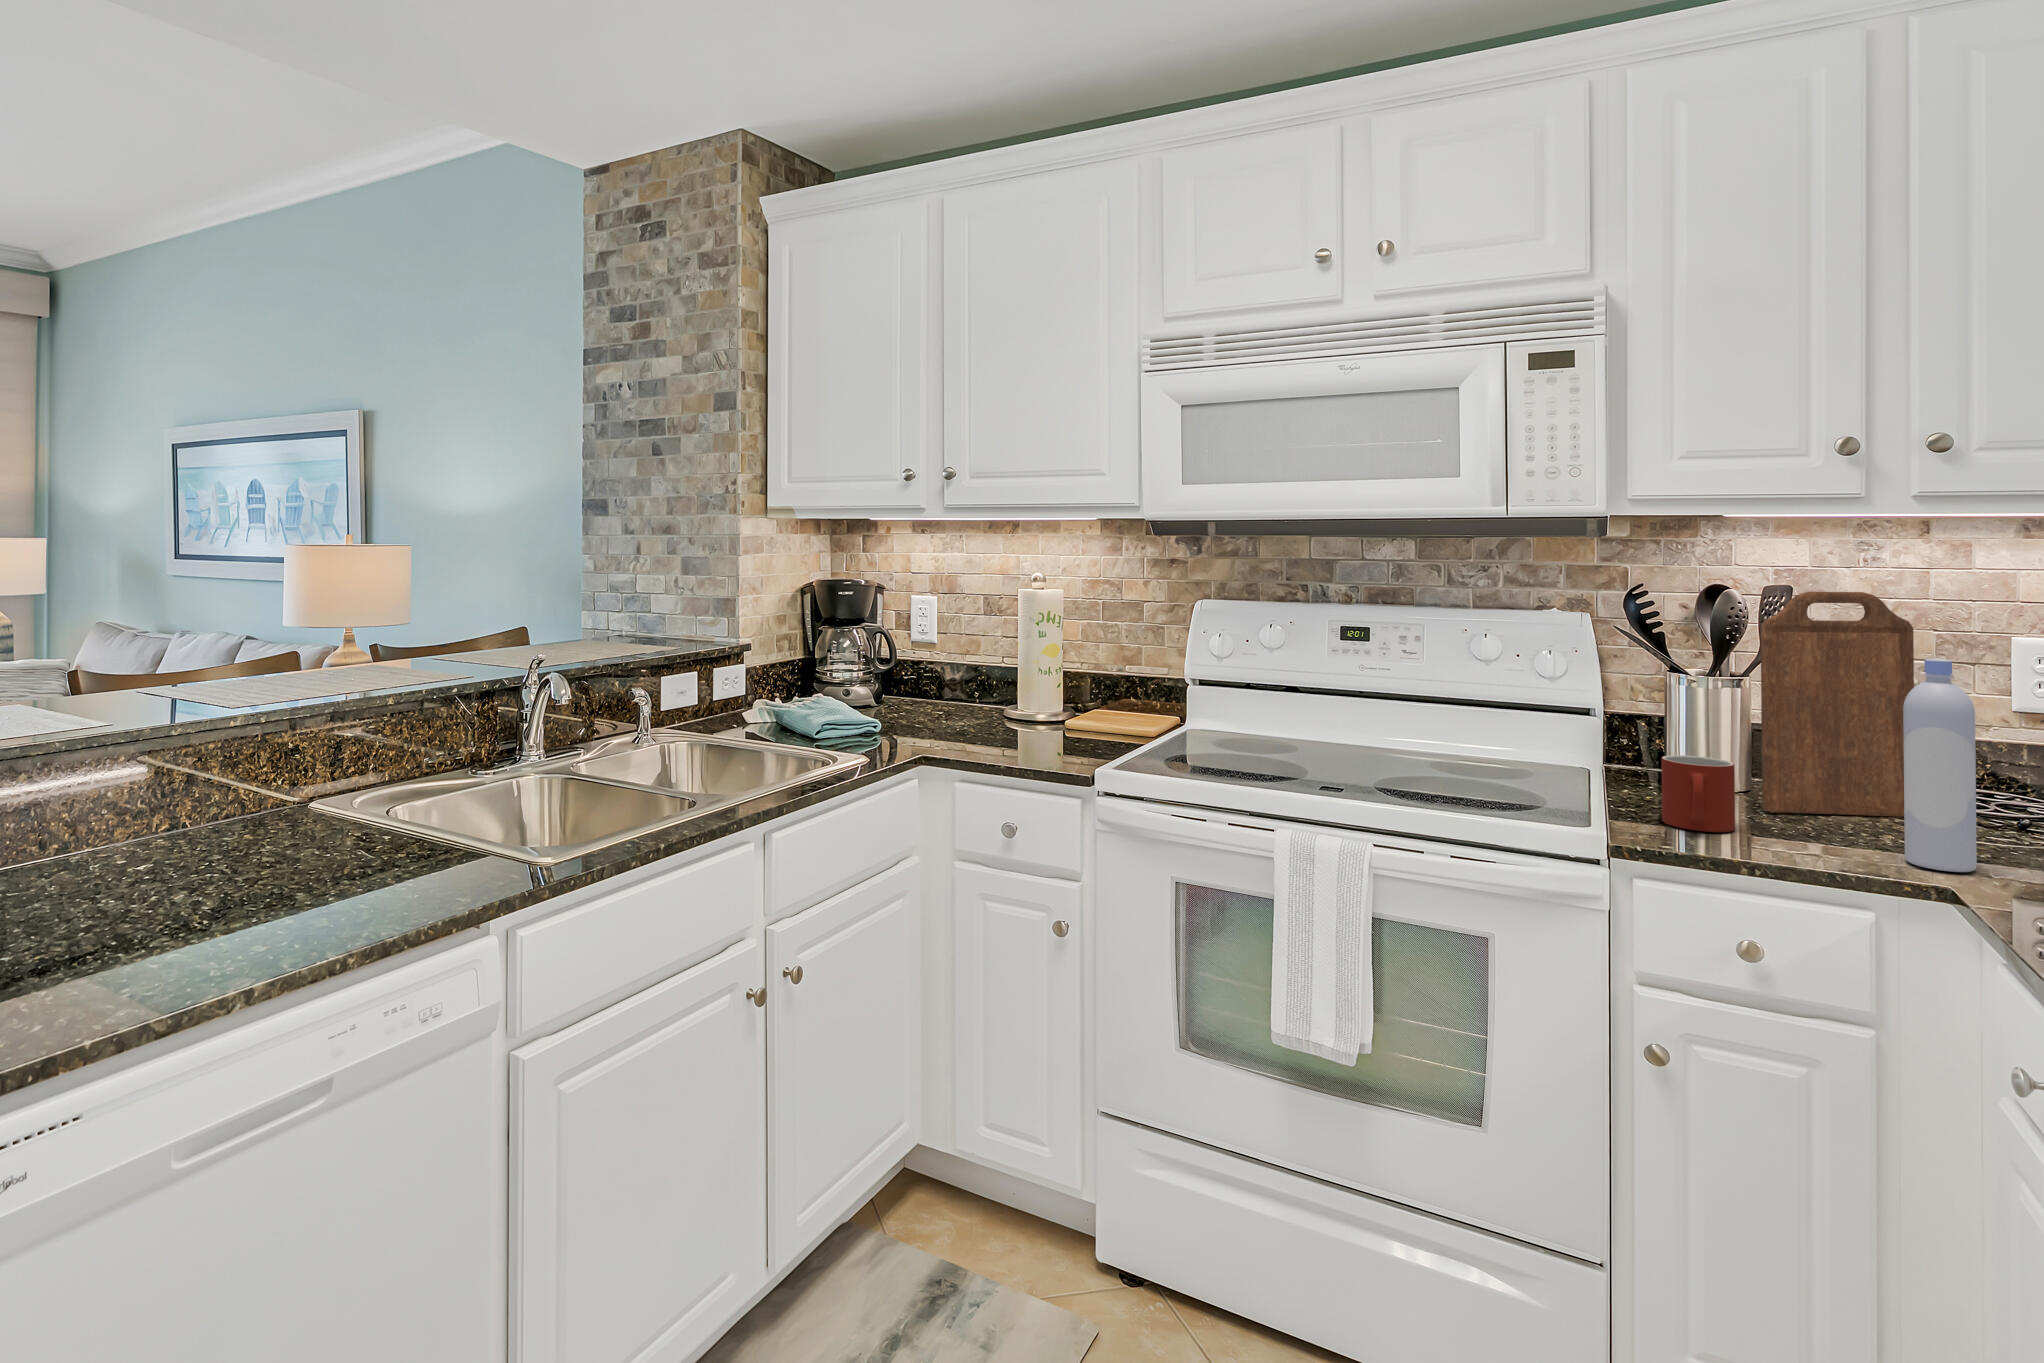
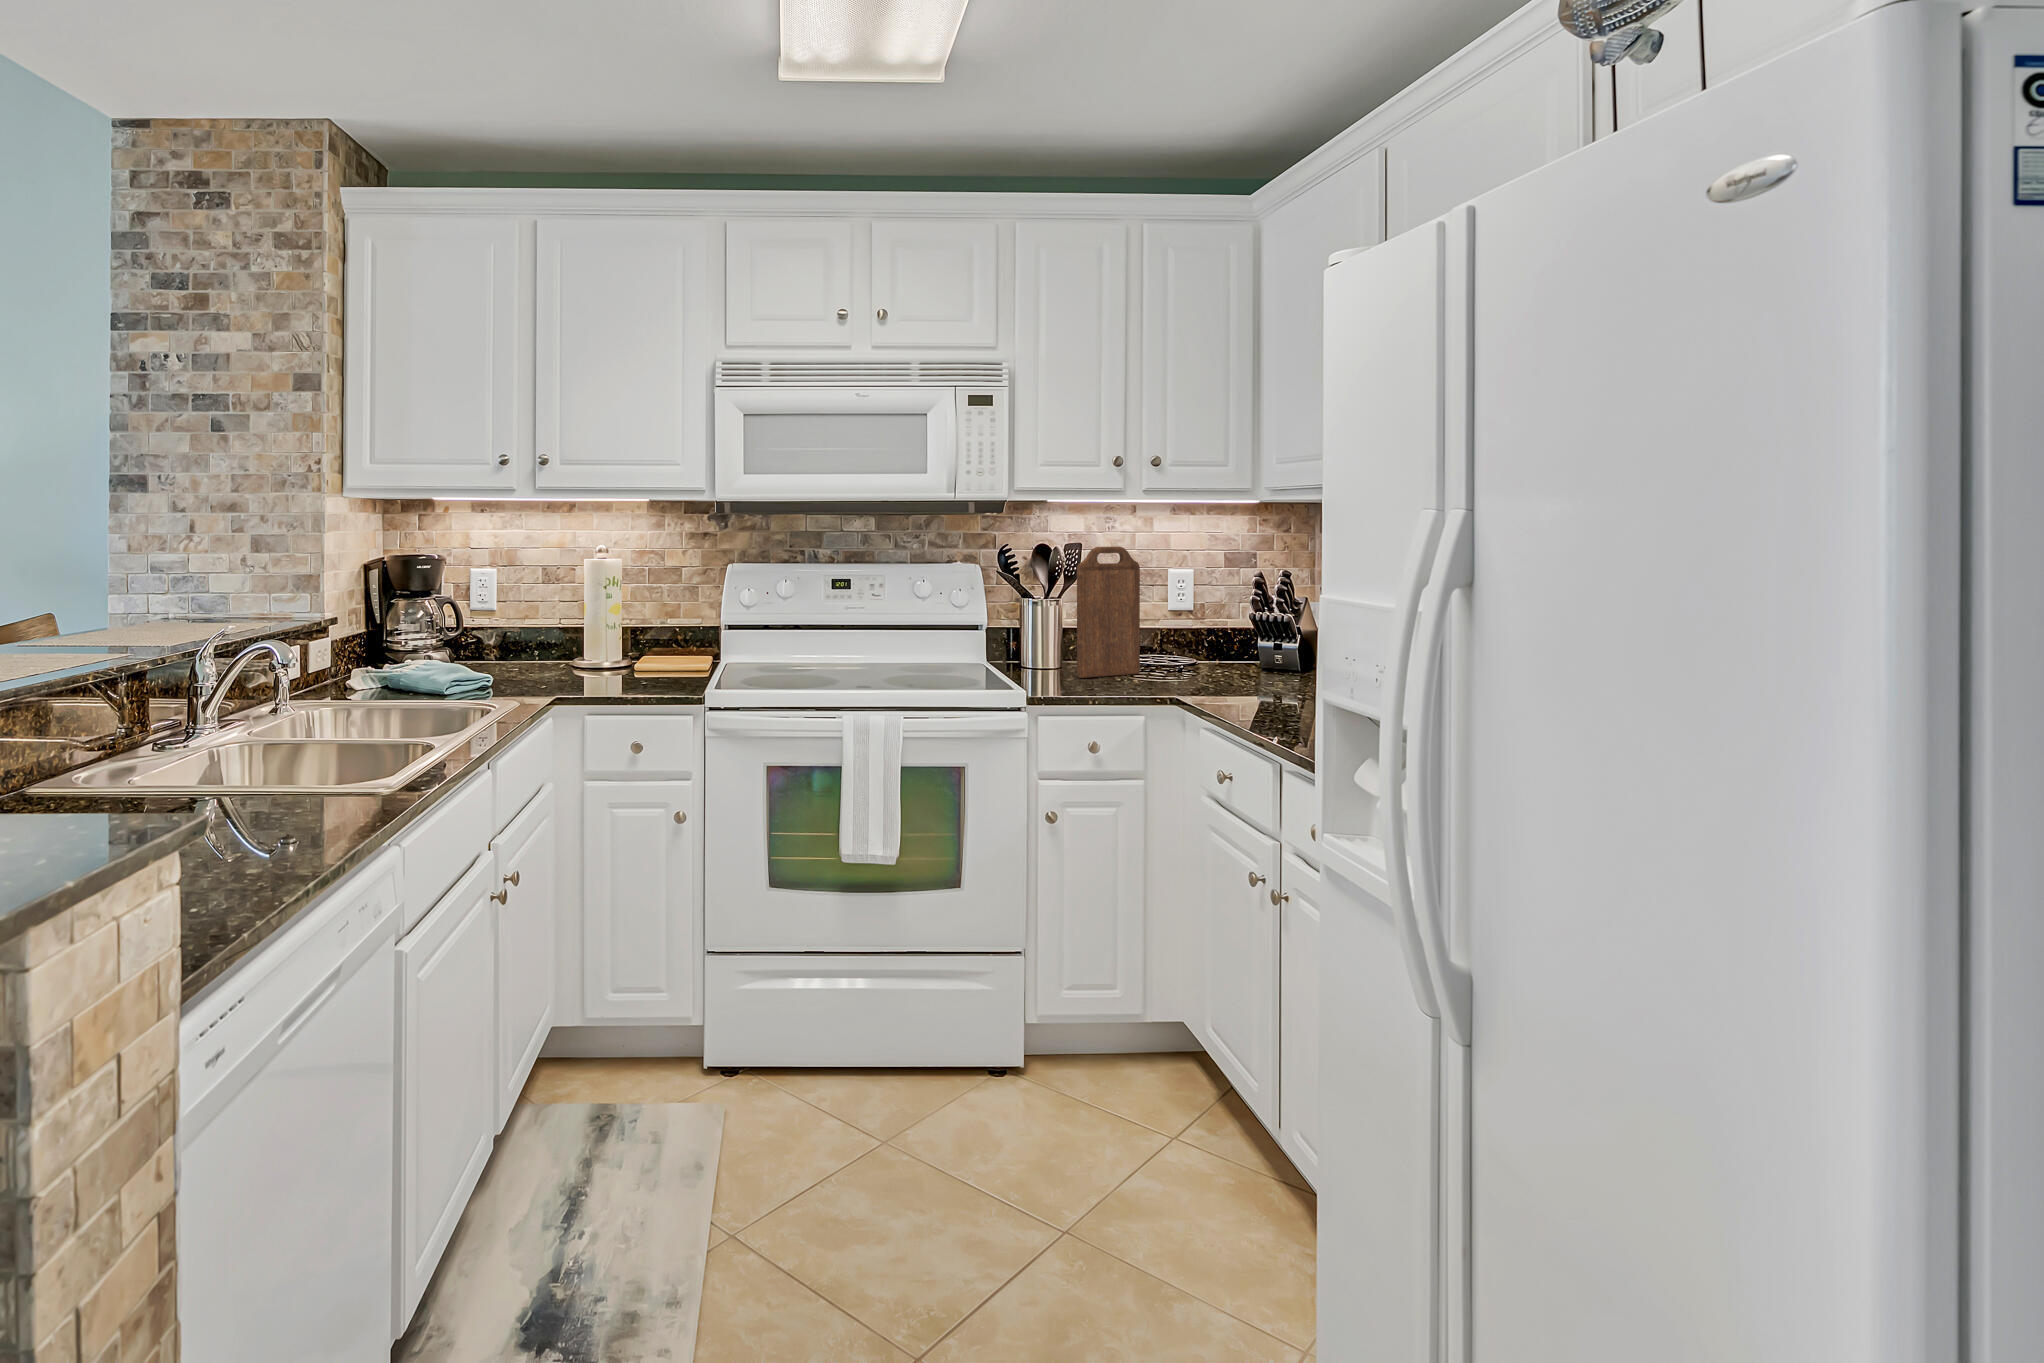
bottle: present [1903,658,1977,872] -> none [1151,581,1180,696]
mug: present [1661,755,1735,832] -> none [1038,648,1073,691]

